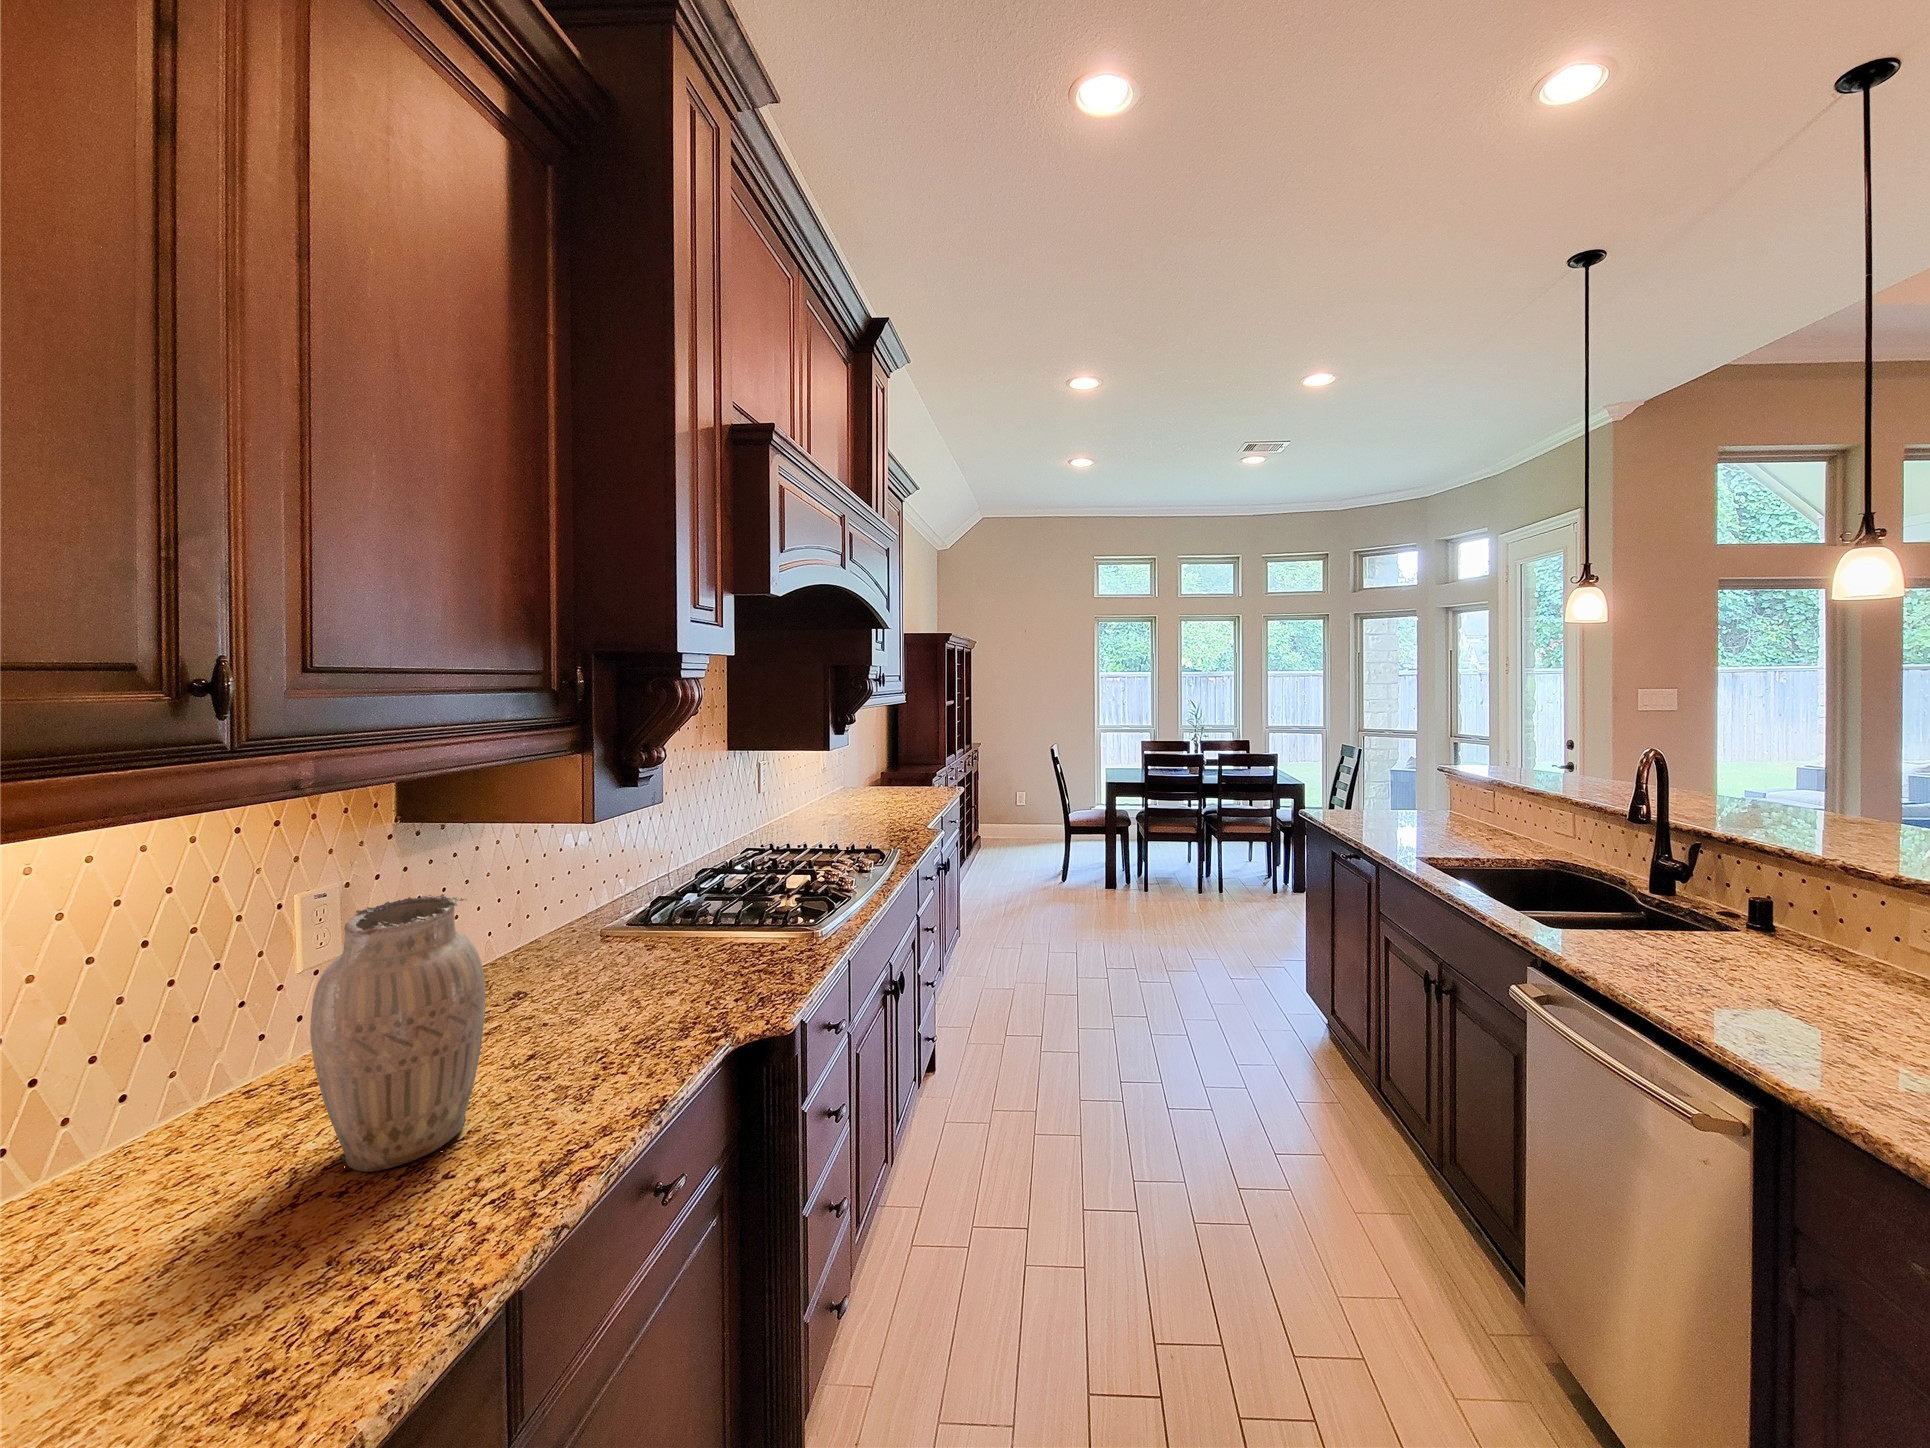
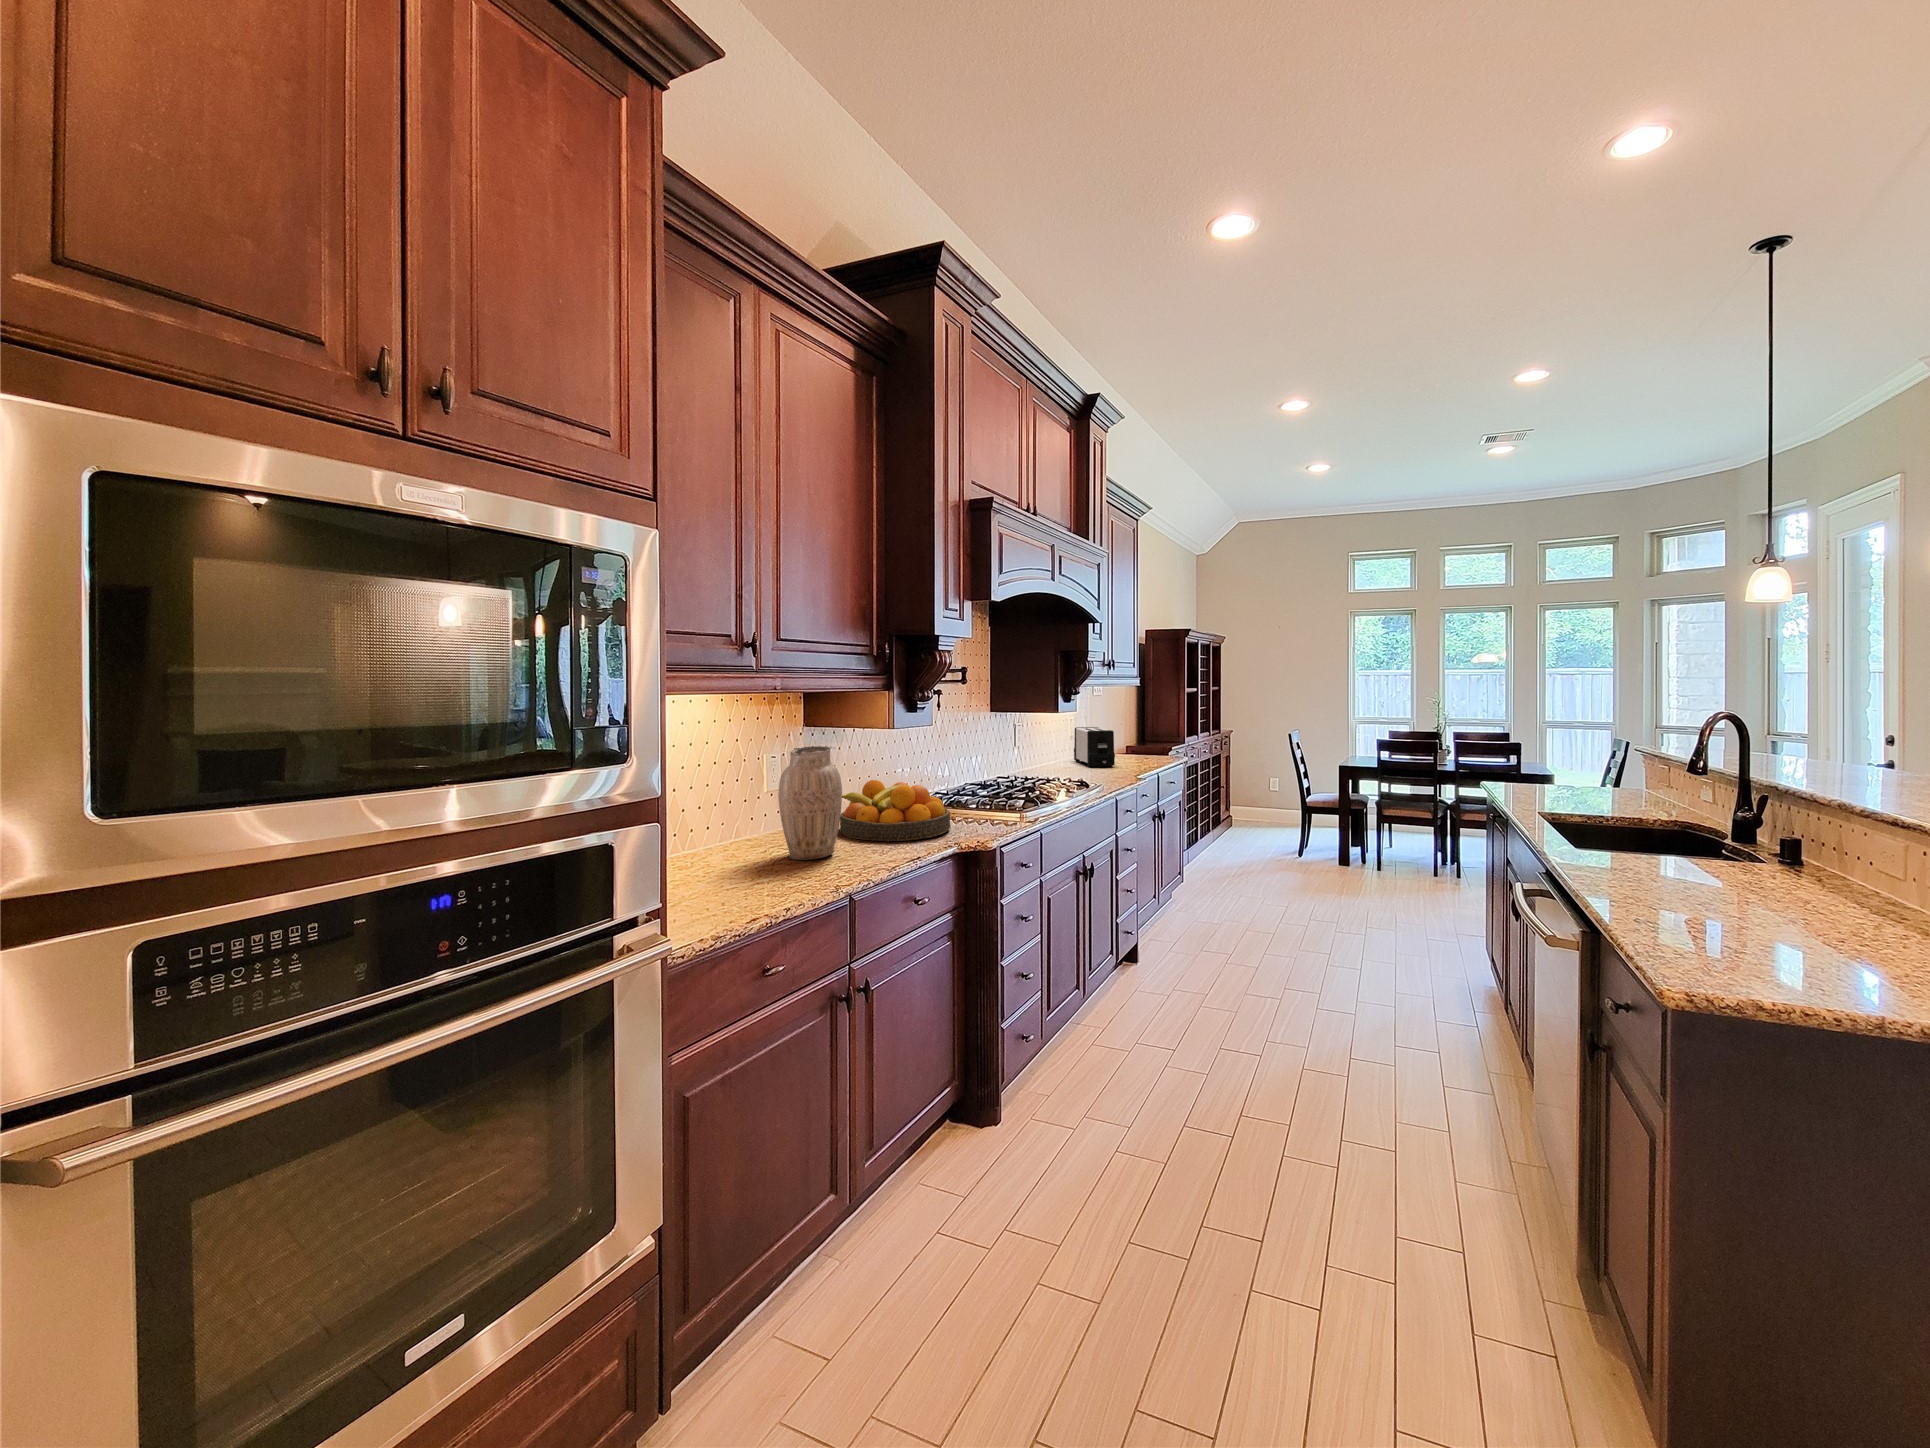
toaster: none [832,760,891,815] -> present [1074,727,1115,767]
fruit bowl: none [470,913,706,1054] -> present [840,780,950,841]

